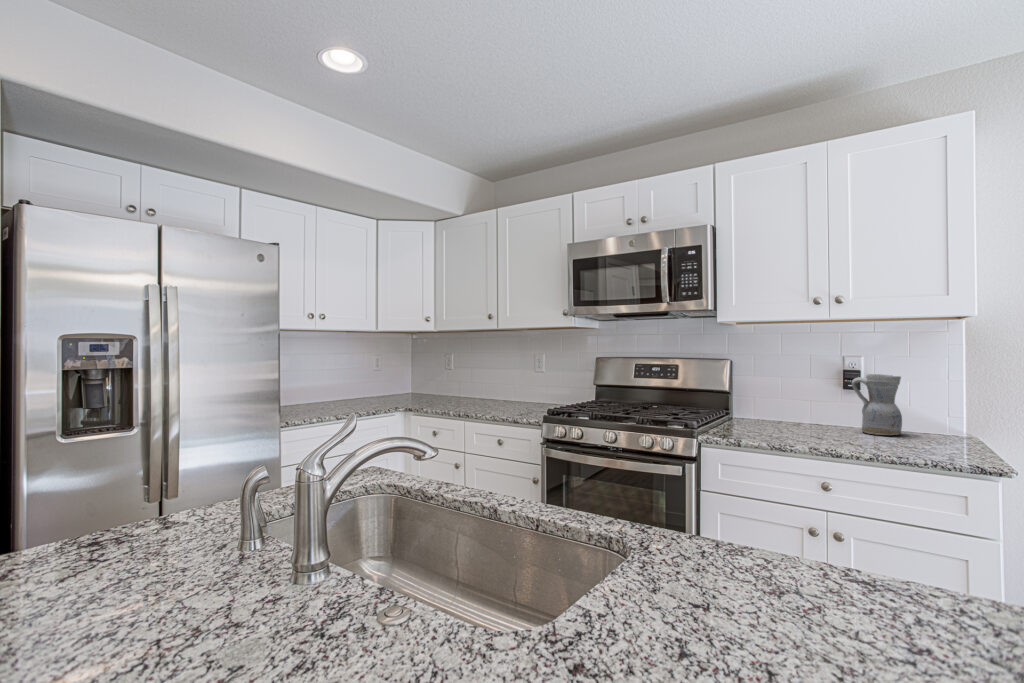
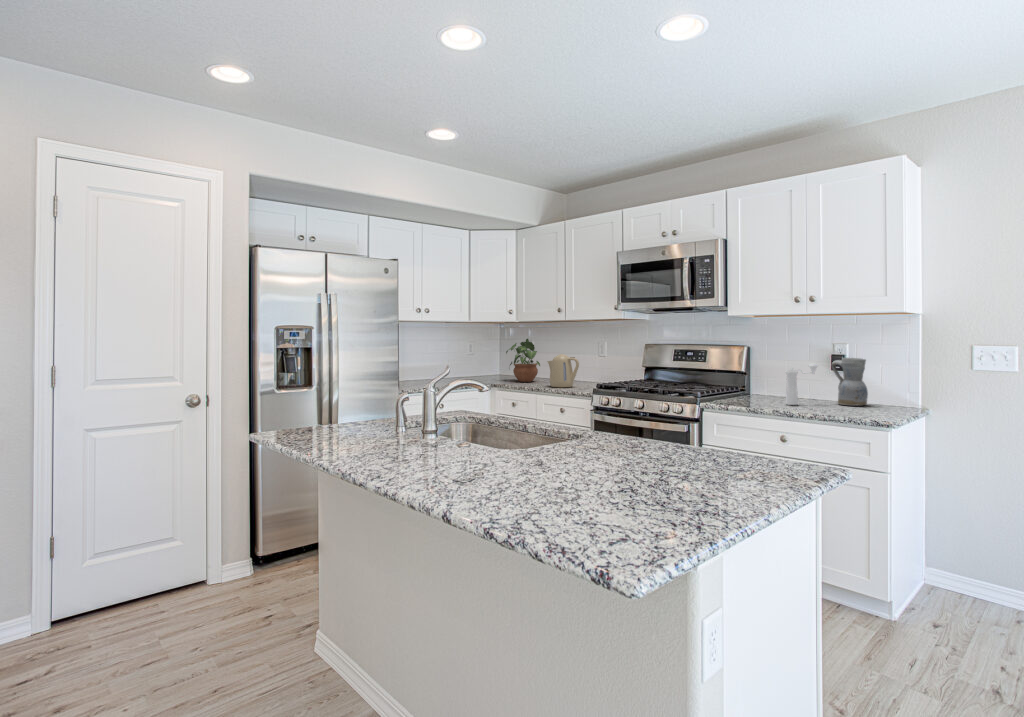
potted plant: none [427,350,468,403] -> present [506,339,540,382]
kettle: none [480,370,519,411] -> present [547,354,579,387]
pepper mill: none [802,382,841,436] -> present [786,363,818,405]

